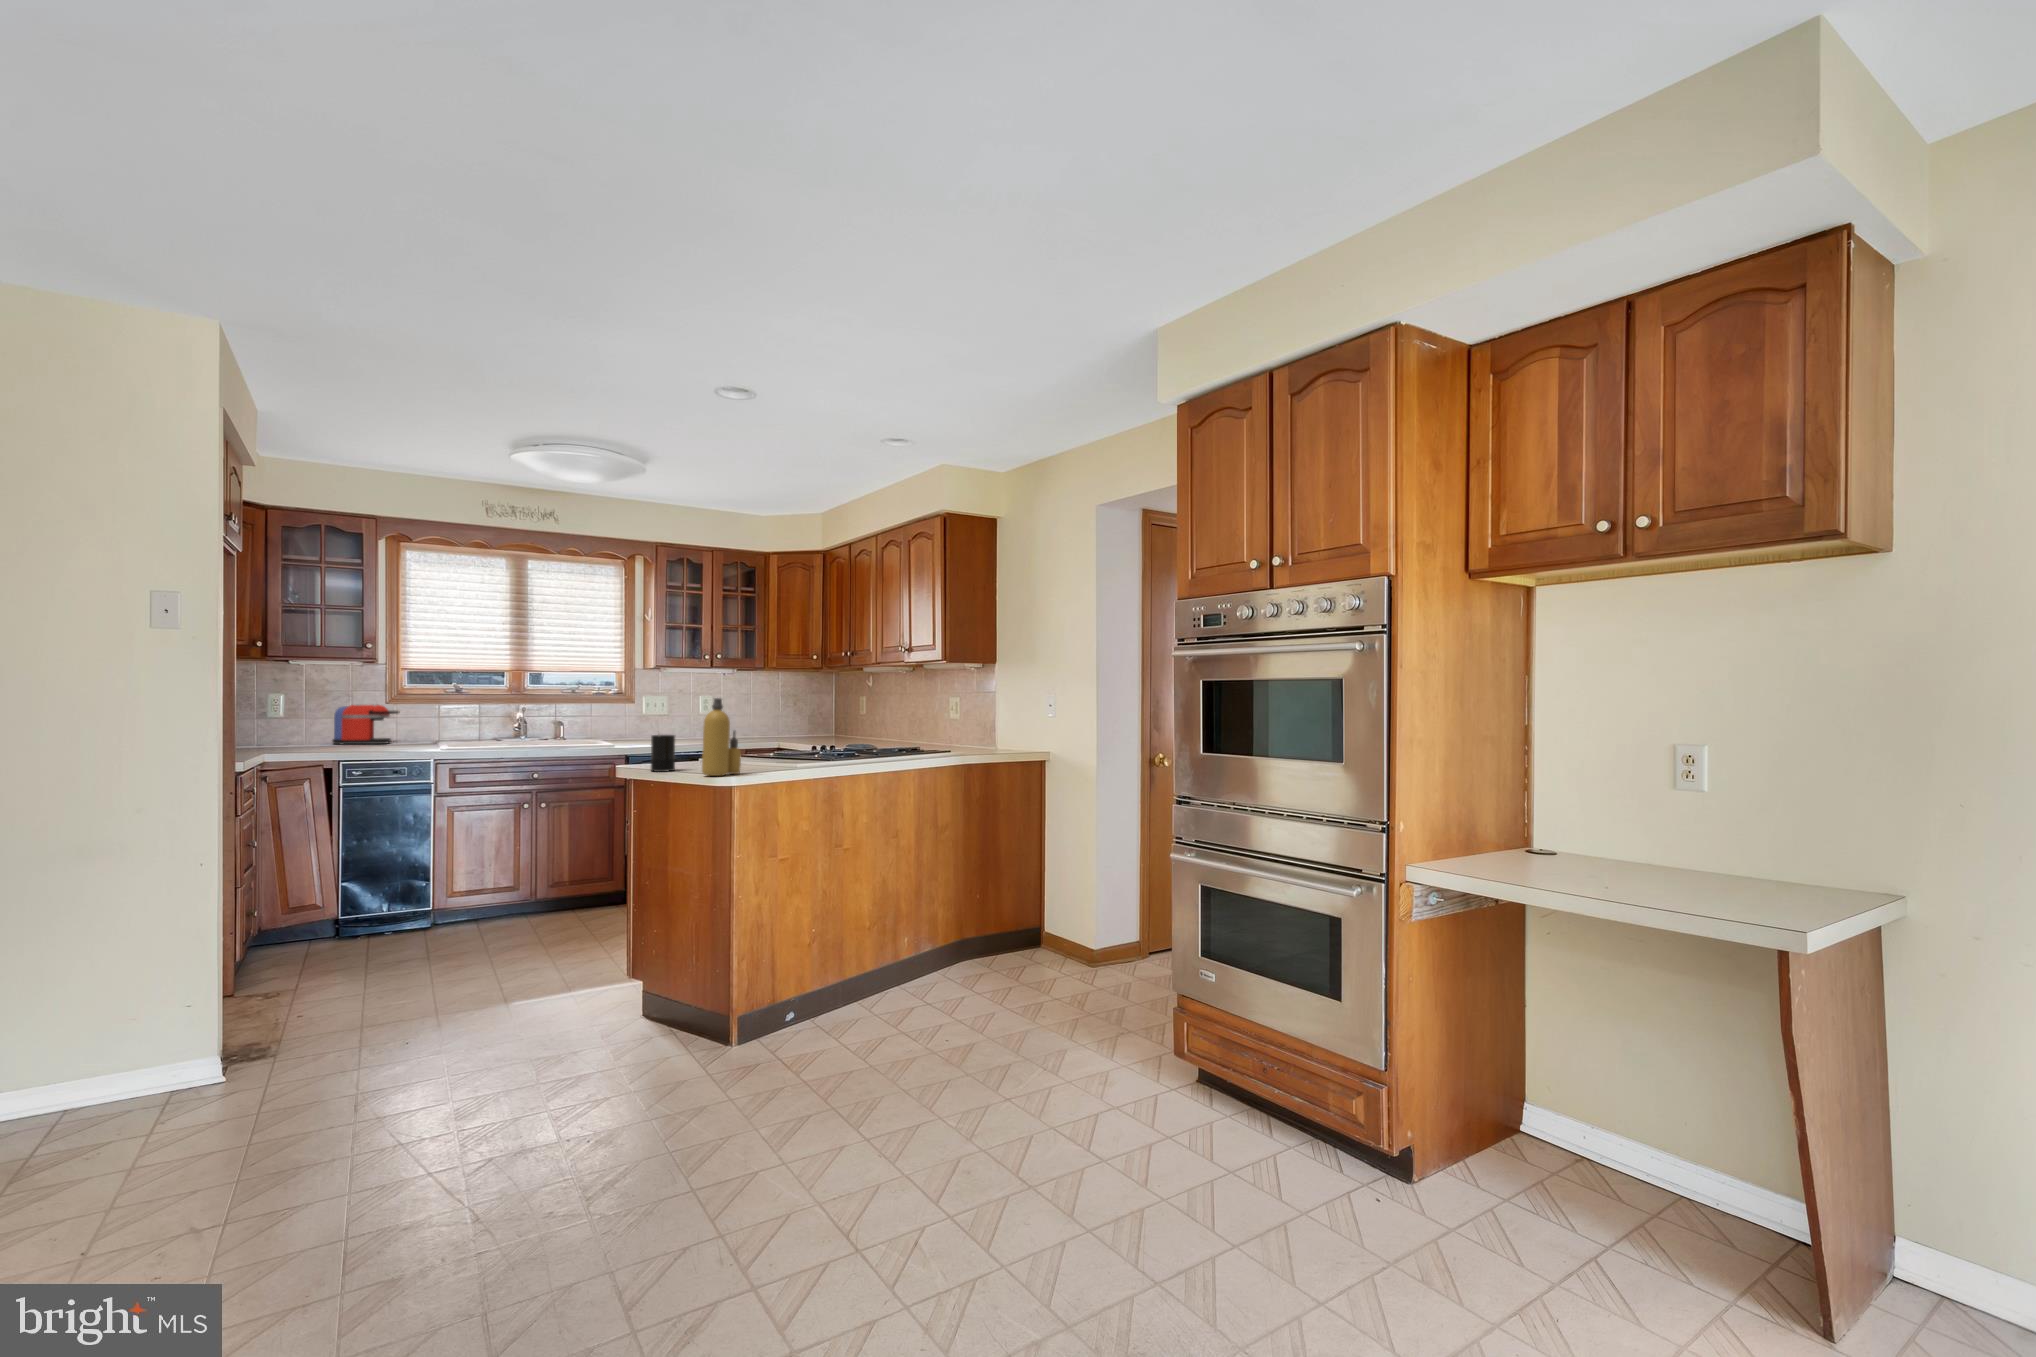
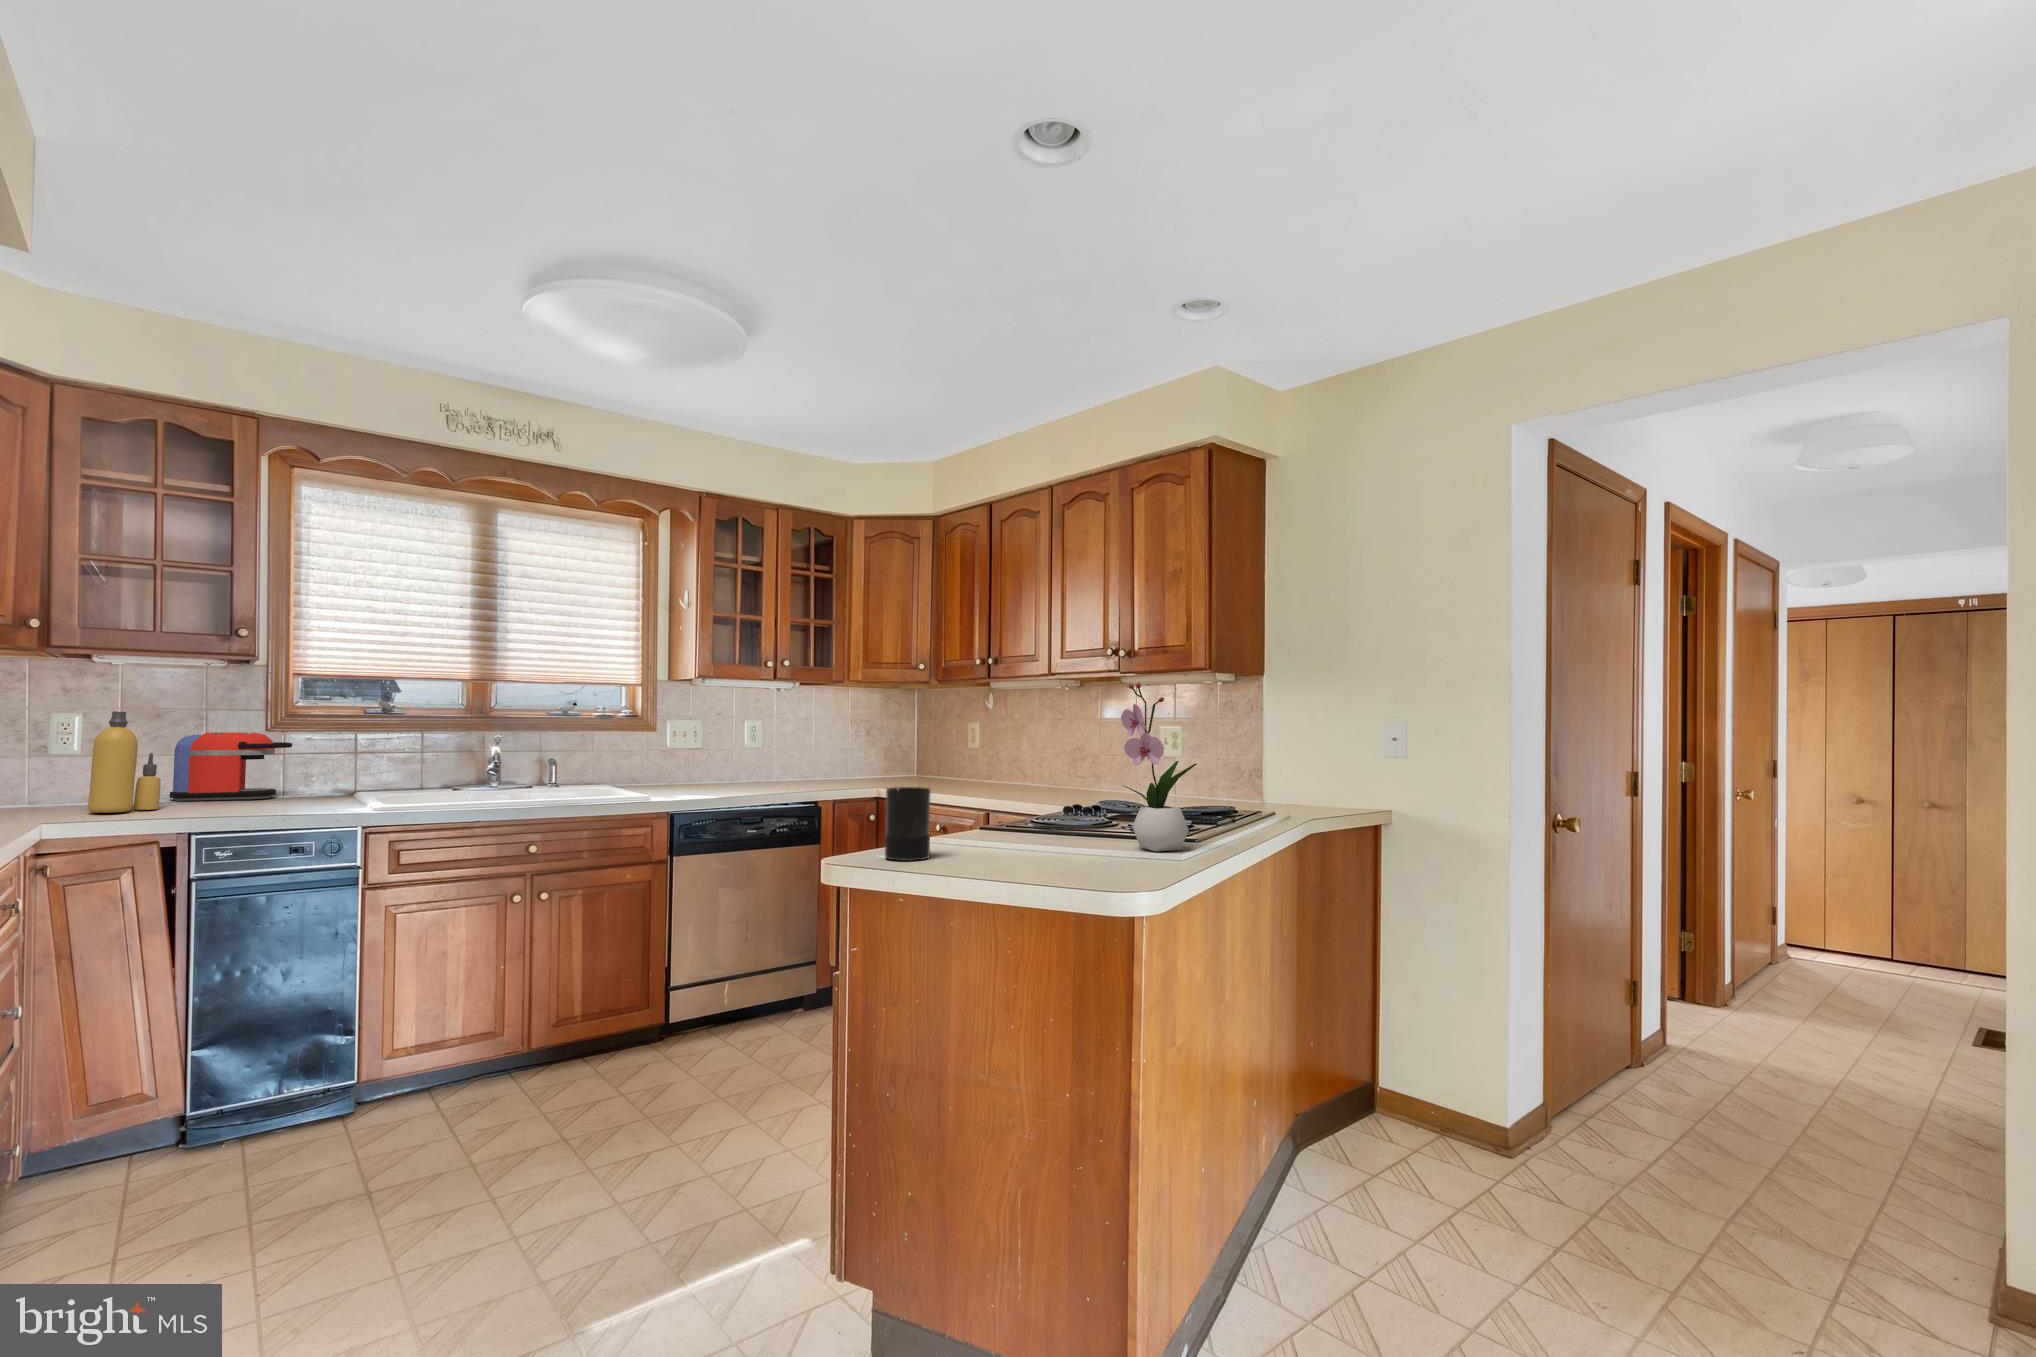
flower arrangement: none [782,680,819,770] -> present [1121,683,1197,851]
bottle: present [702,698,741,776] -> present [88,711,161,813]

